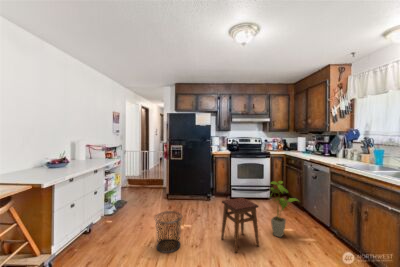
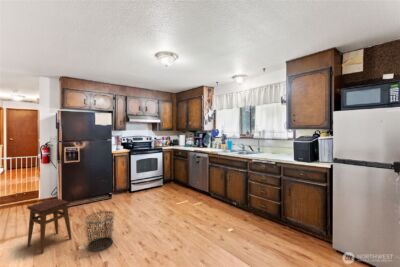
house plant: present [271,181,297,237] -> none [175,168,196,208]
stool: present [221,198,259,253] -> present [27,198,71,253]

